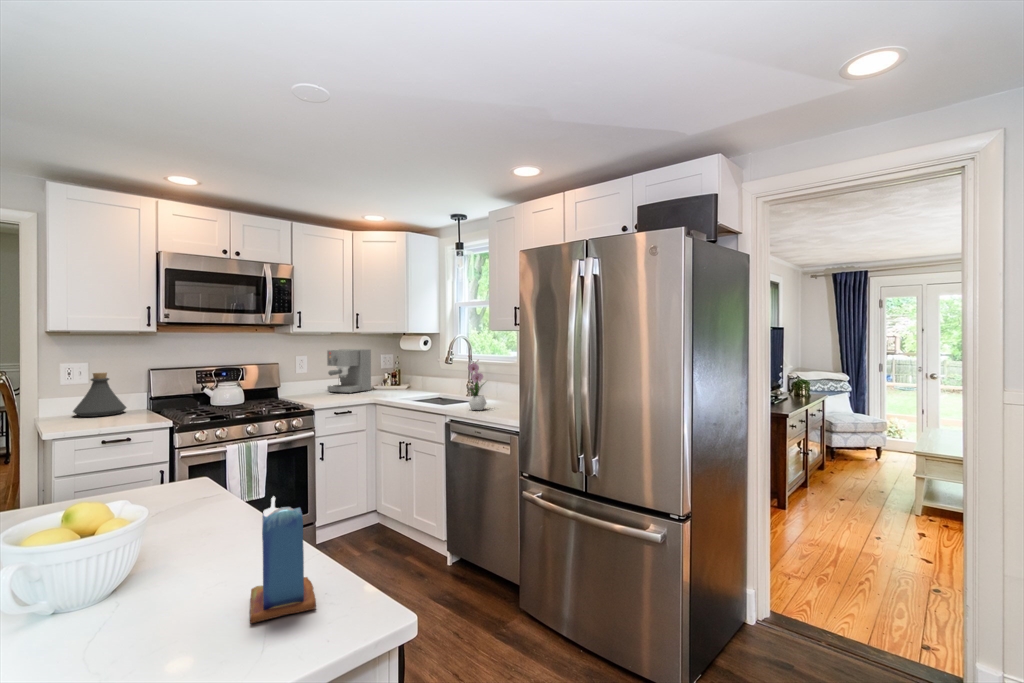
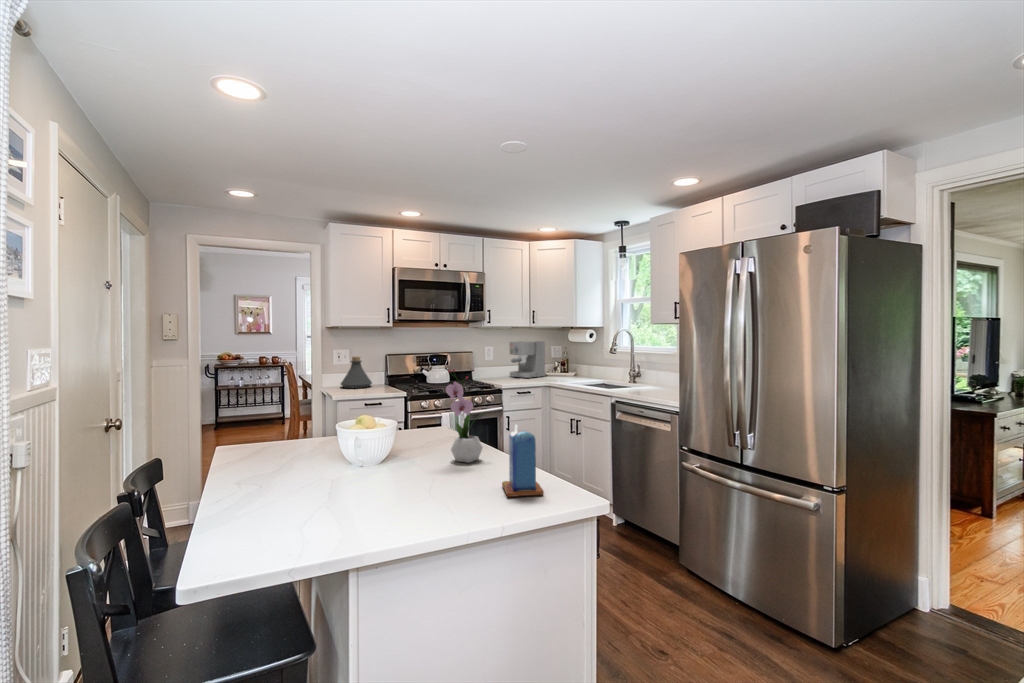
flower arrangement: present [468,356,487,410] -> present [446,369,483,463]

